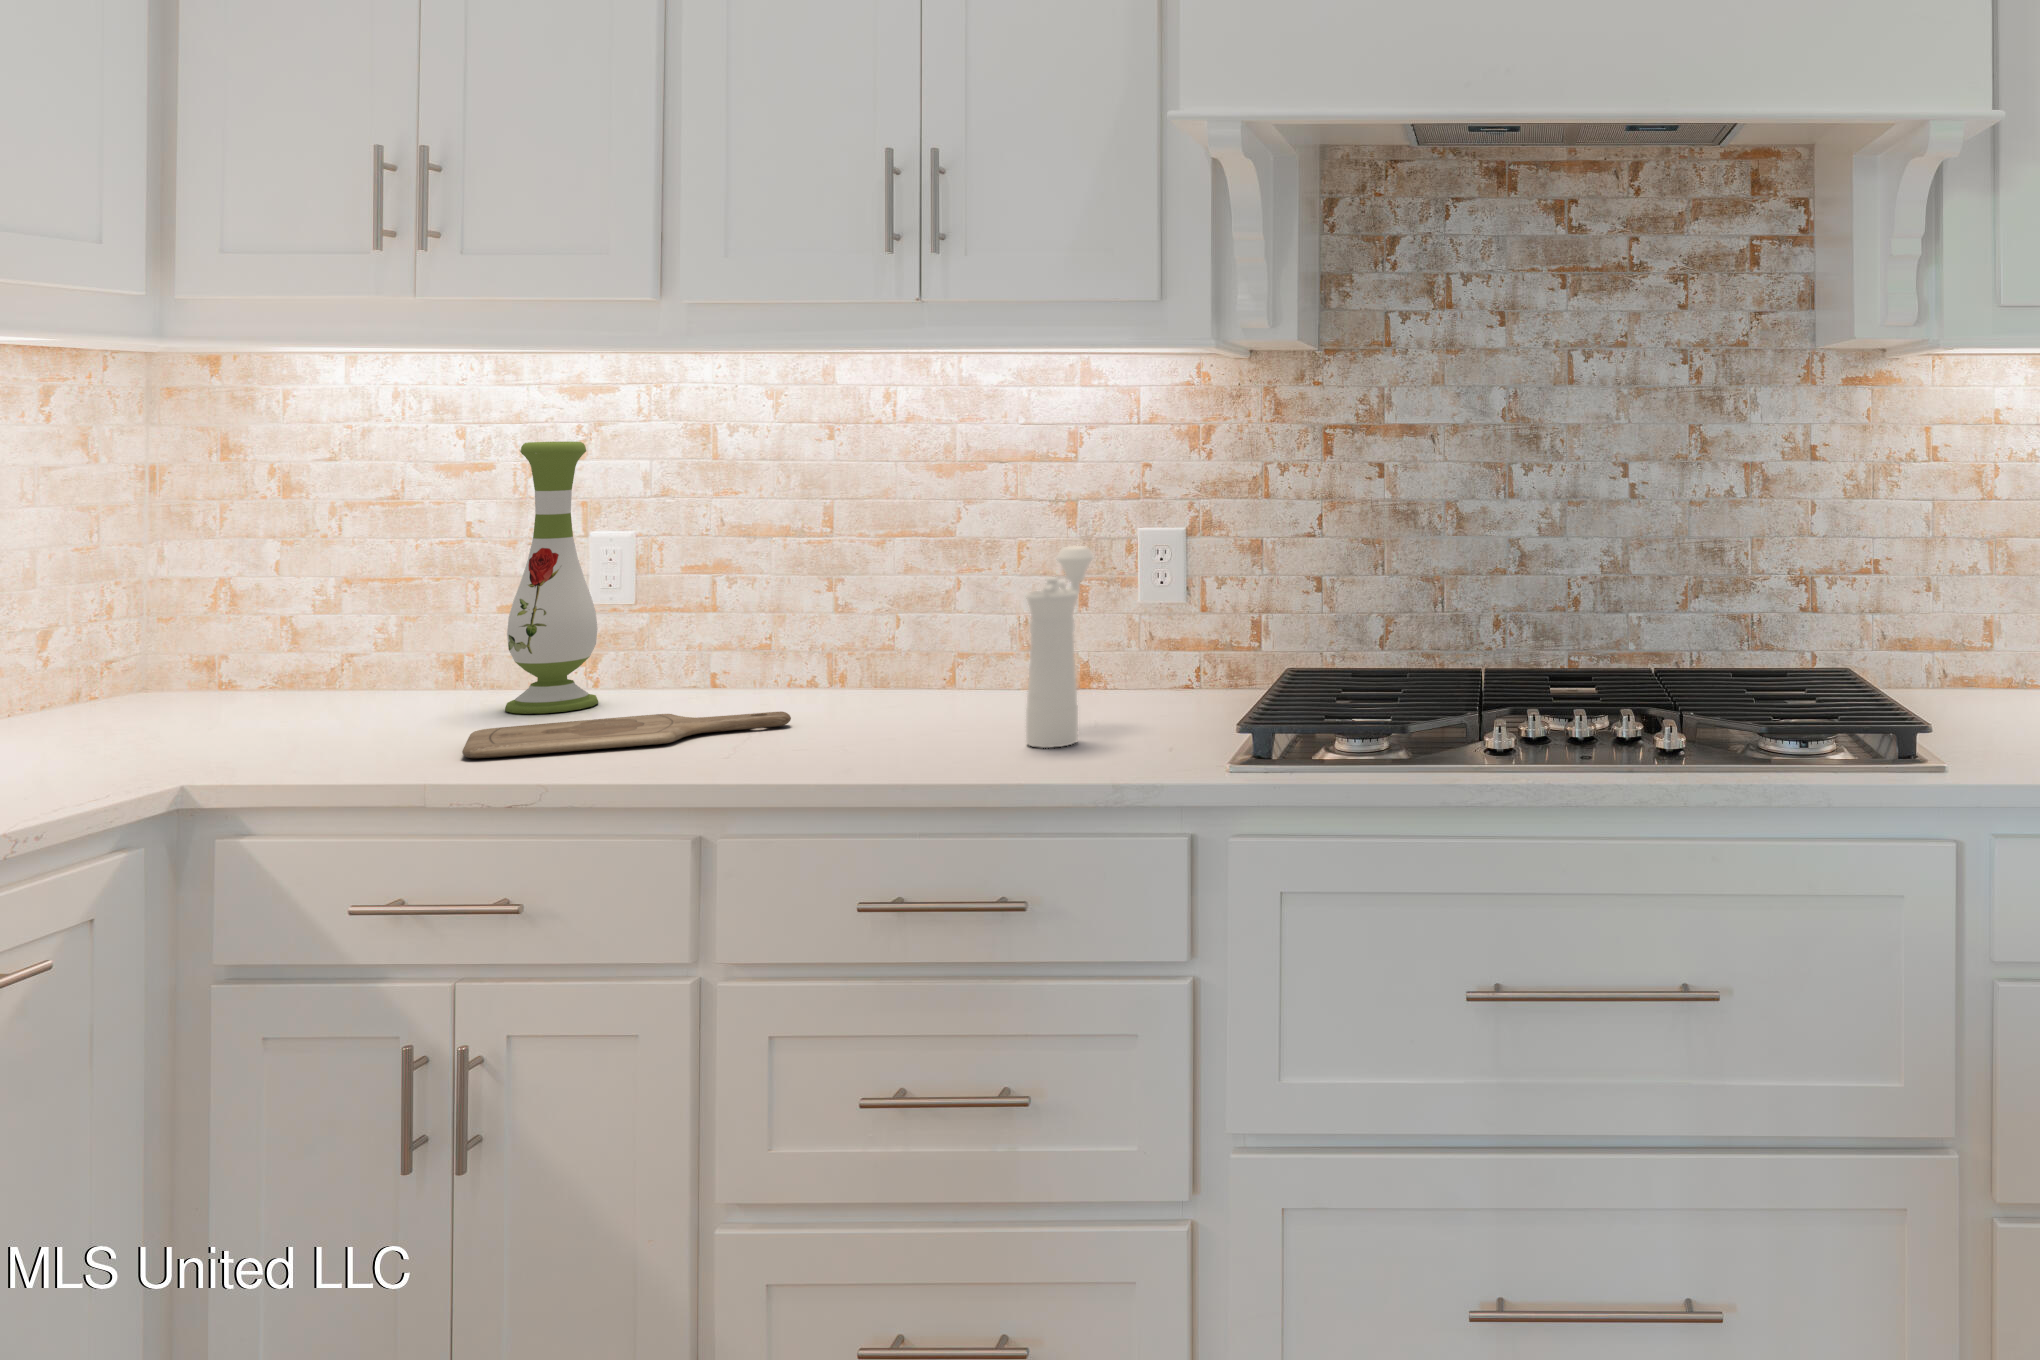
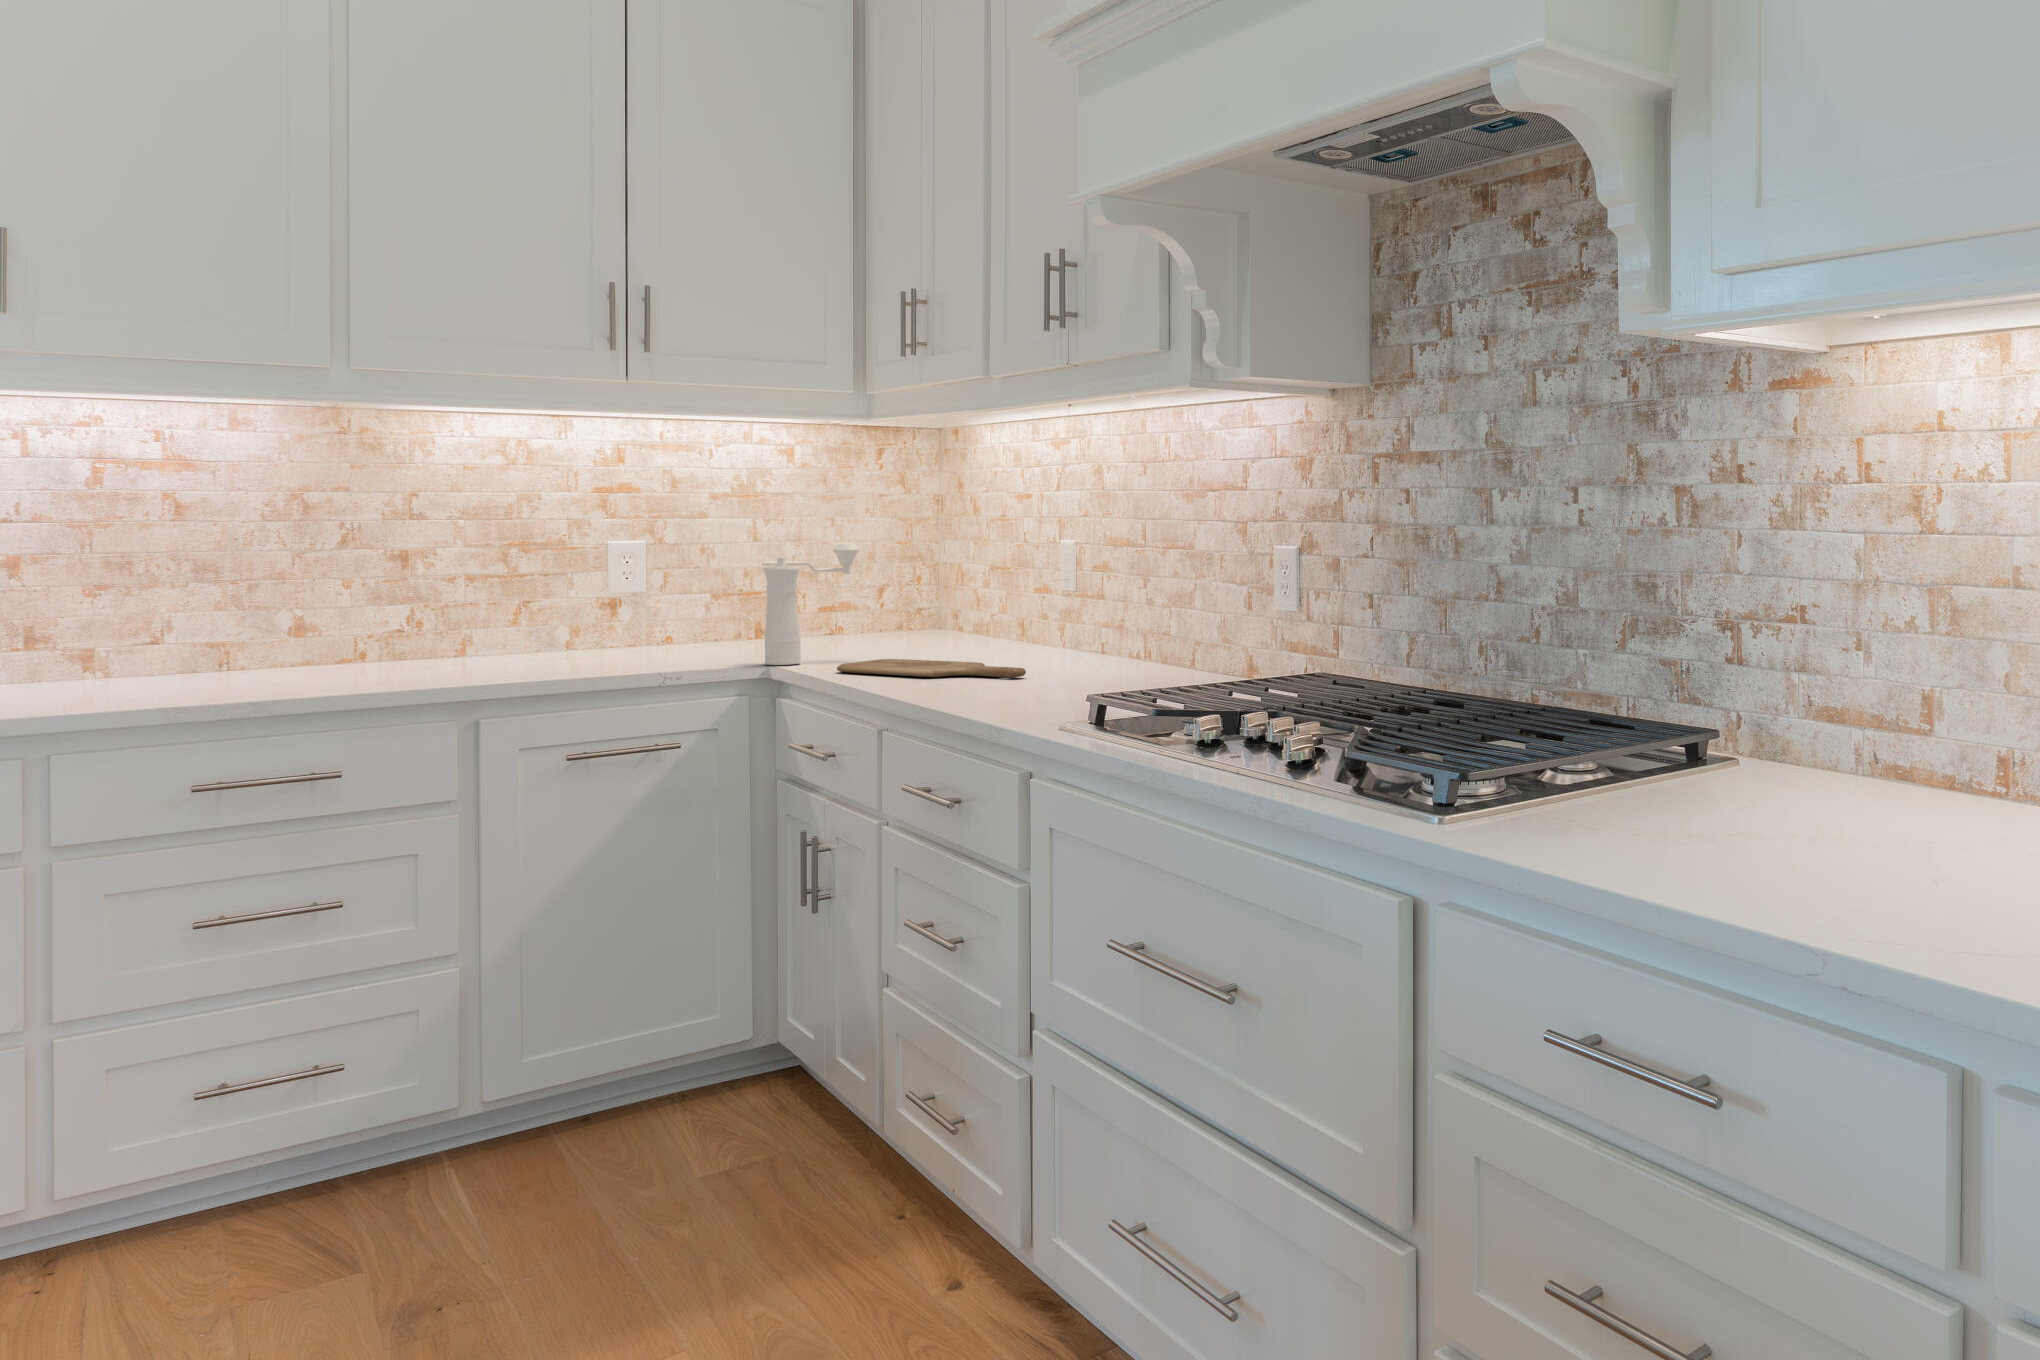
vase: present [505,442,598,714] -> none [972,477,1032,661]
pepper mill: present [1026,546,1094,748] -> present [762,543,859,665]

